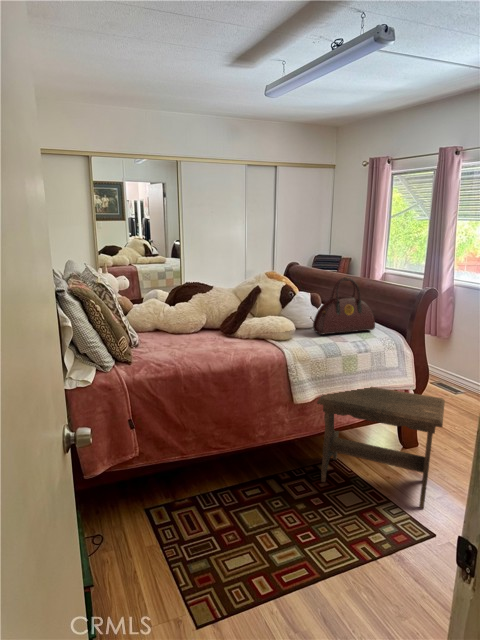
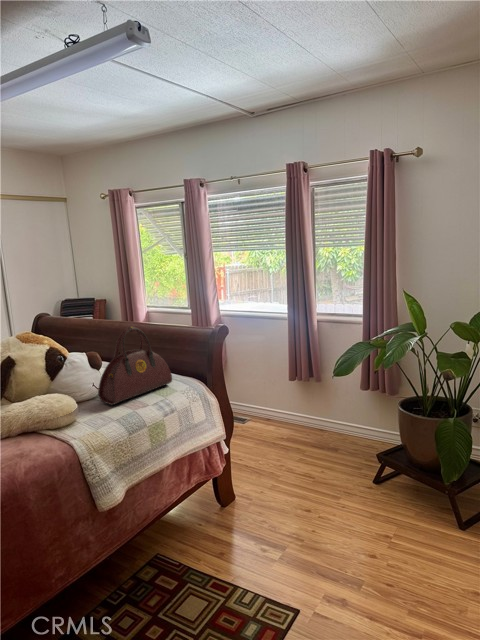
footstool: present [317,387,445,508] -> none [129,444,279,597]

